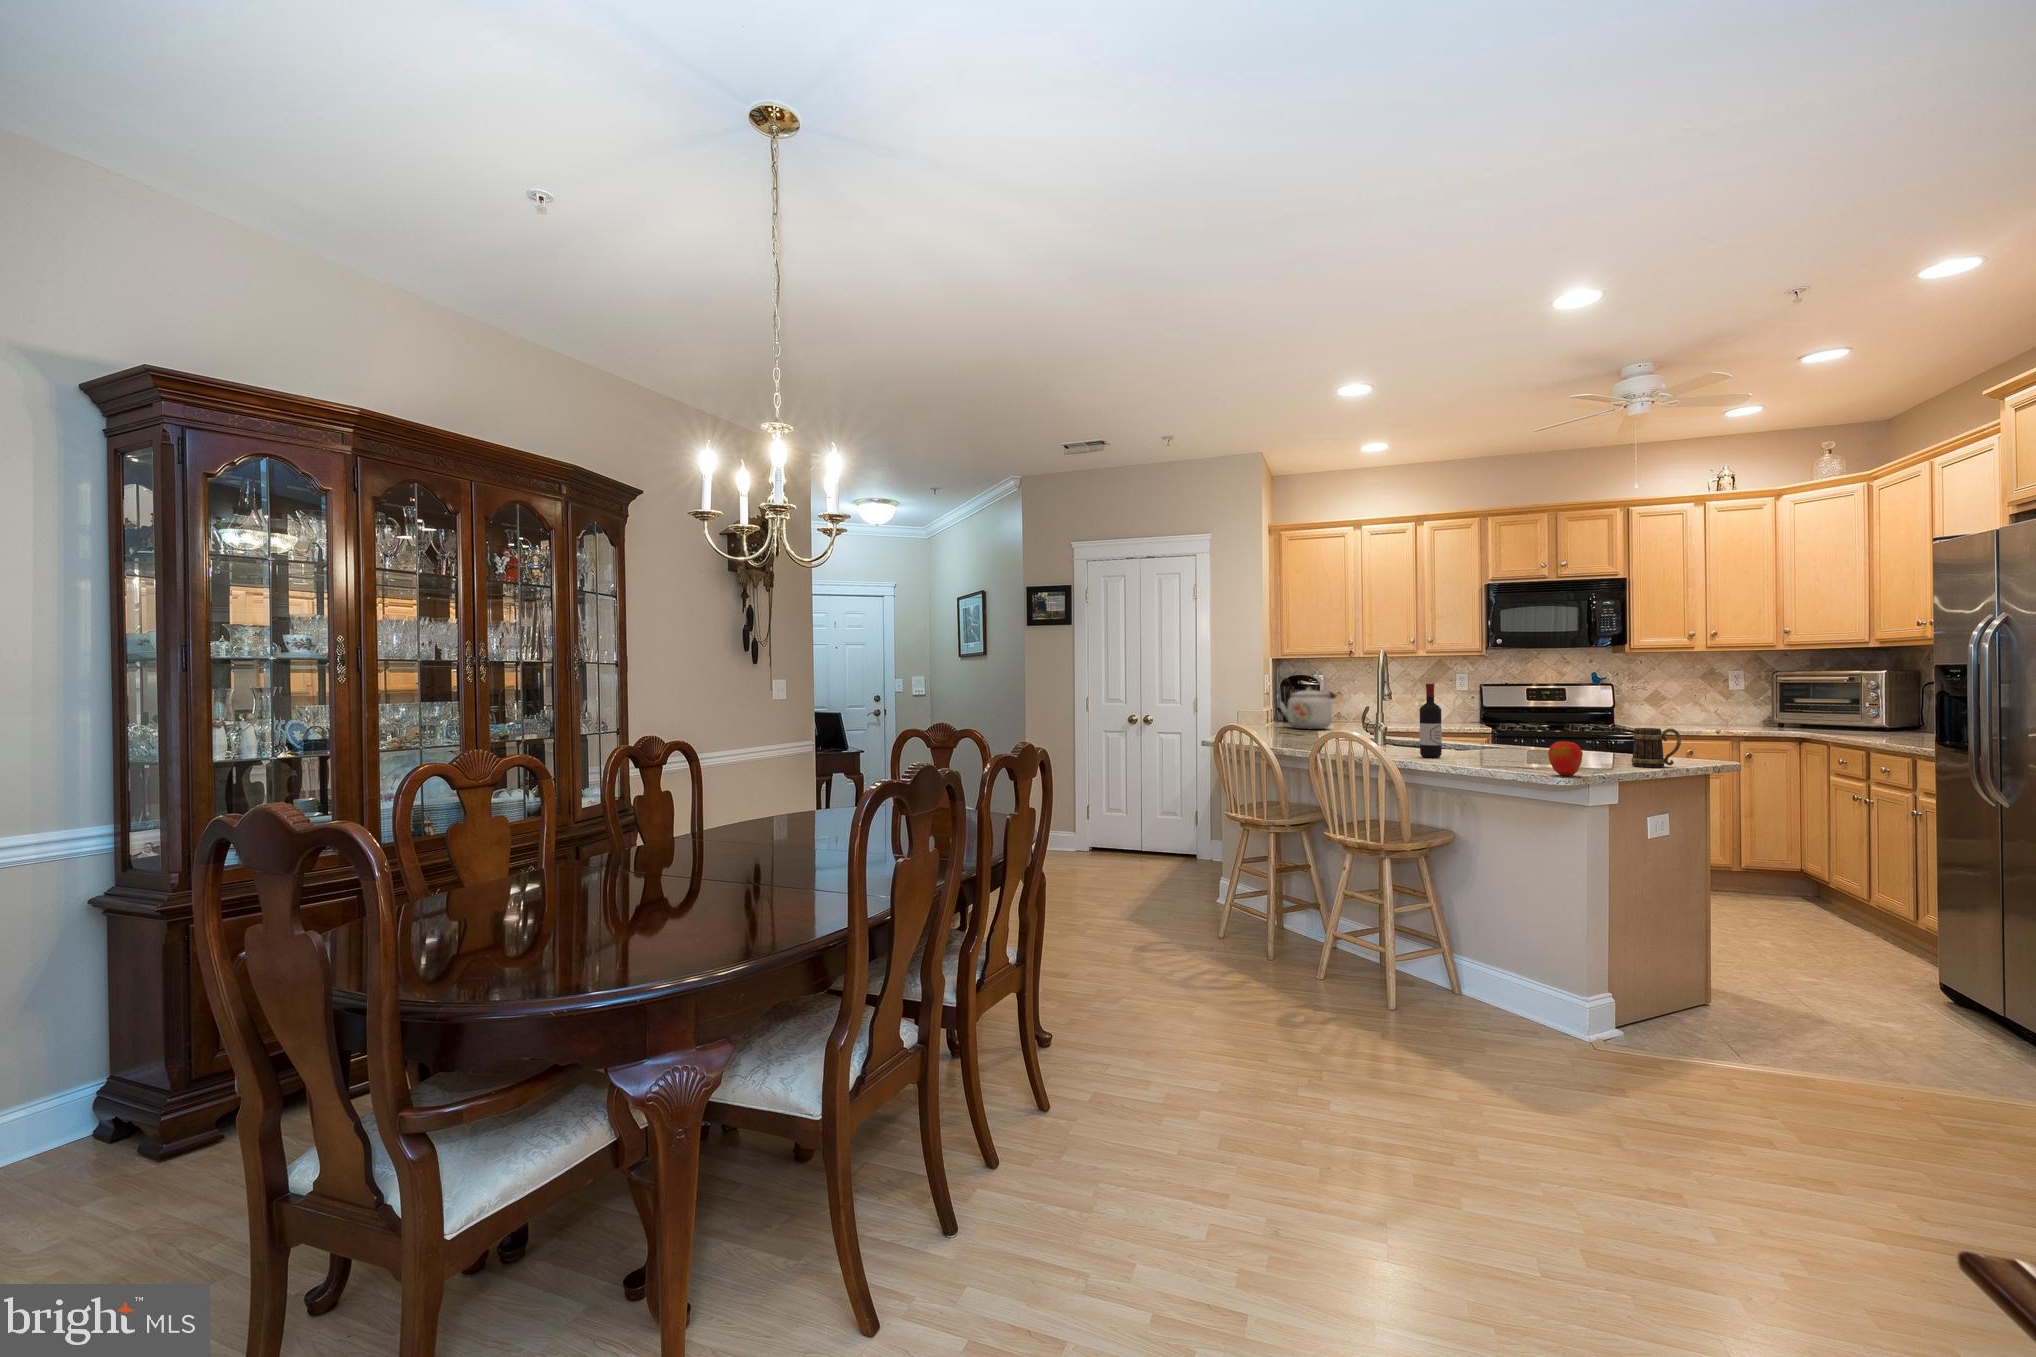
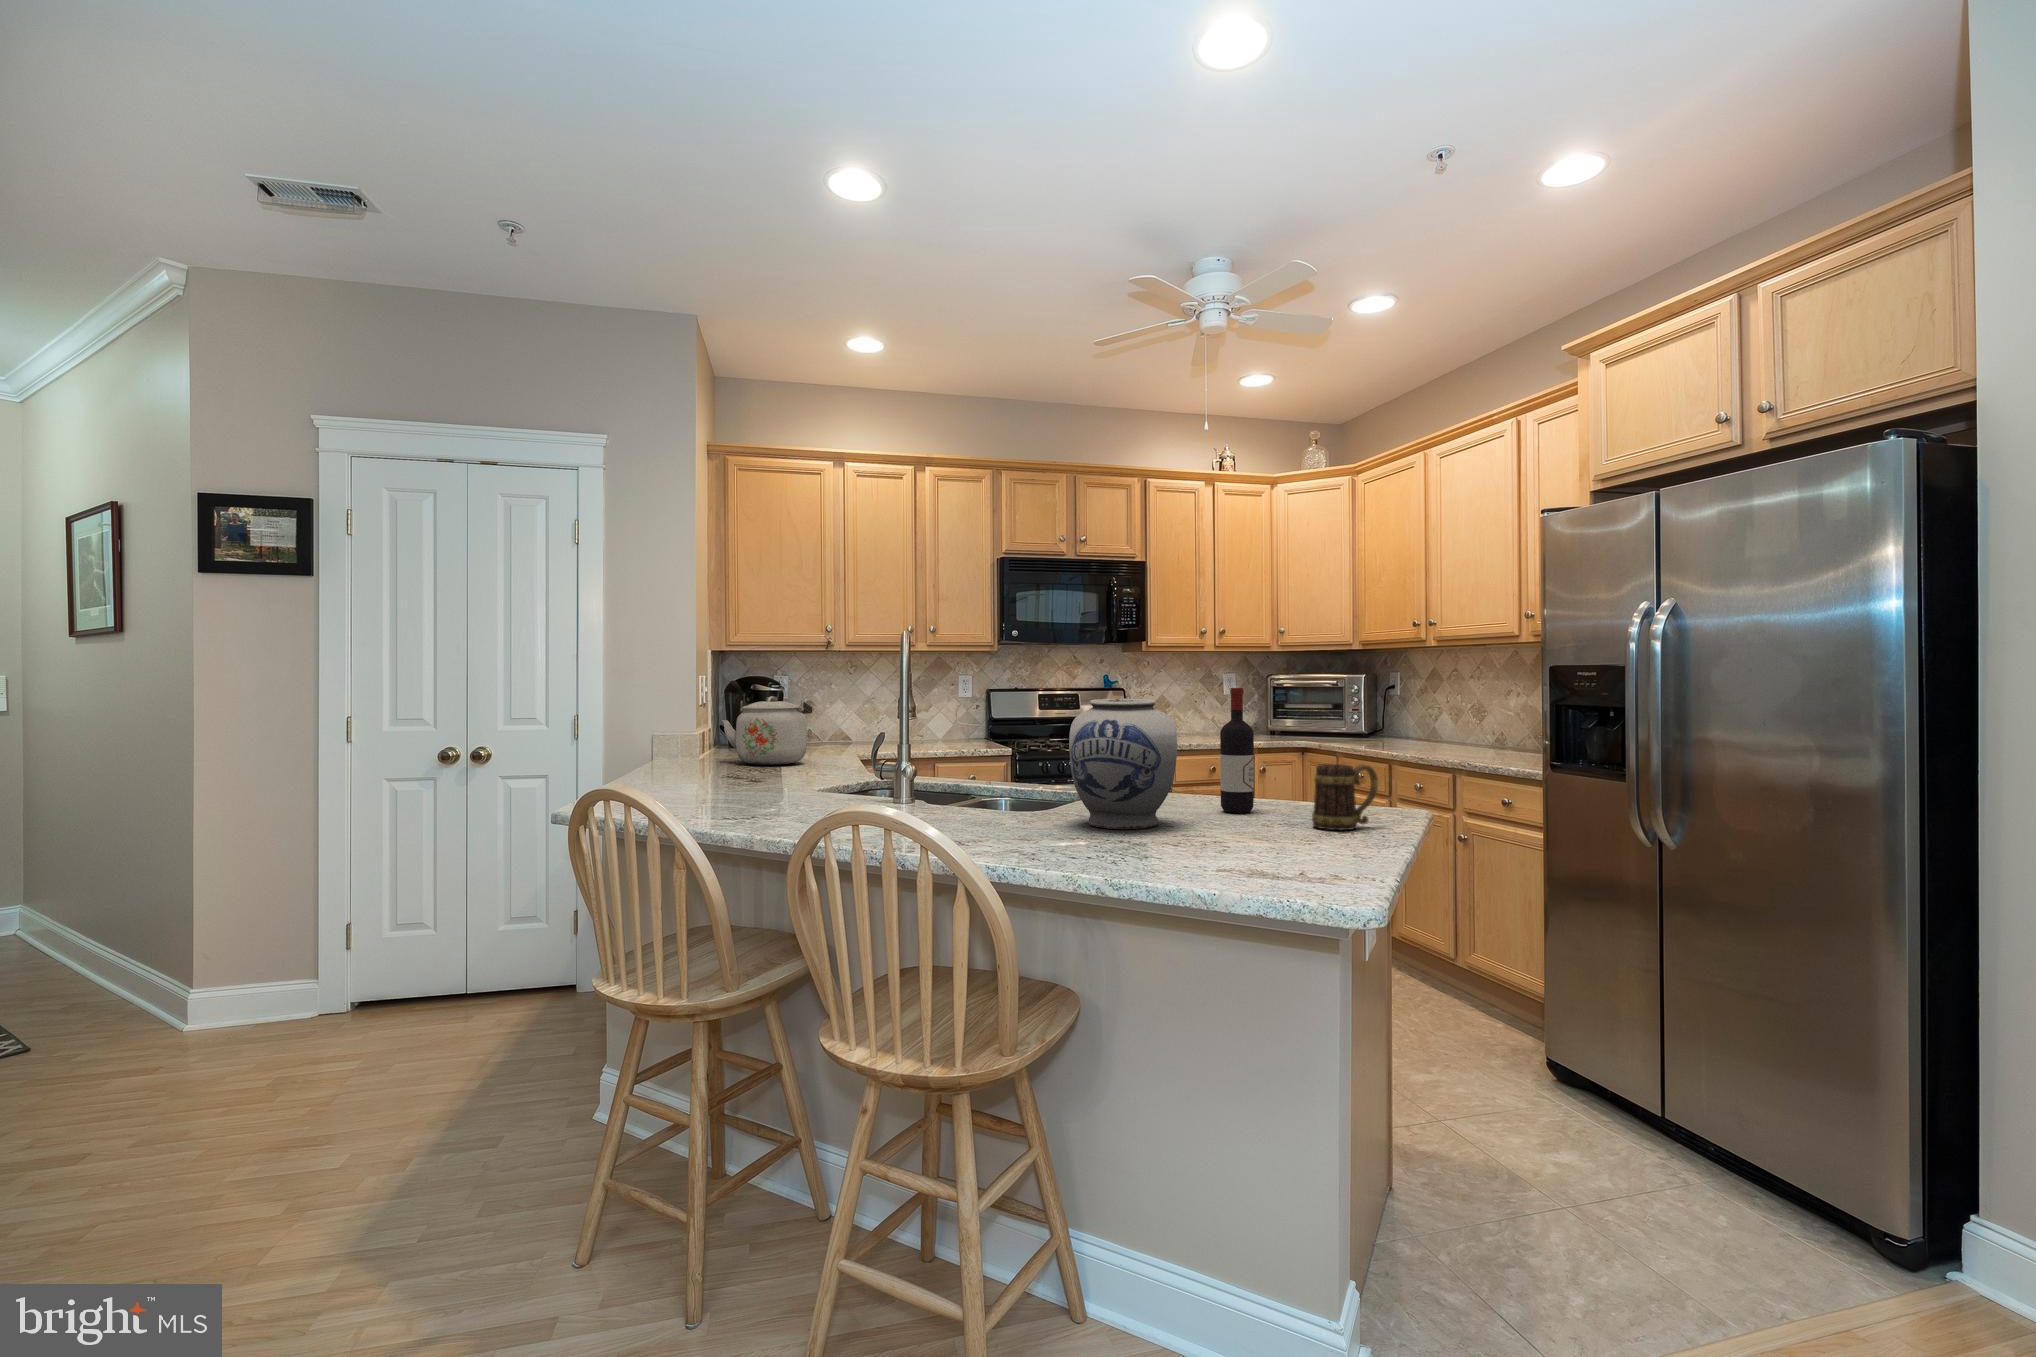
wine bottle: present [1420,684,1442,758] -> present [1220,688,1254,813]
vase: none [1470,688,1541,761] -> present [1069,699,1177,829]
apple: present [1548,741,1583,776] -> none [1266,802,1325,875]

